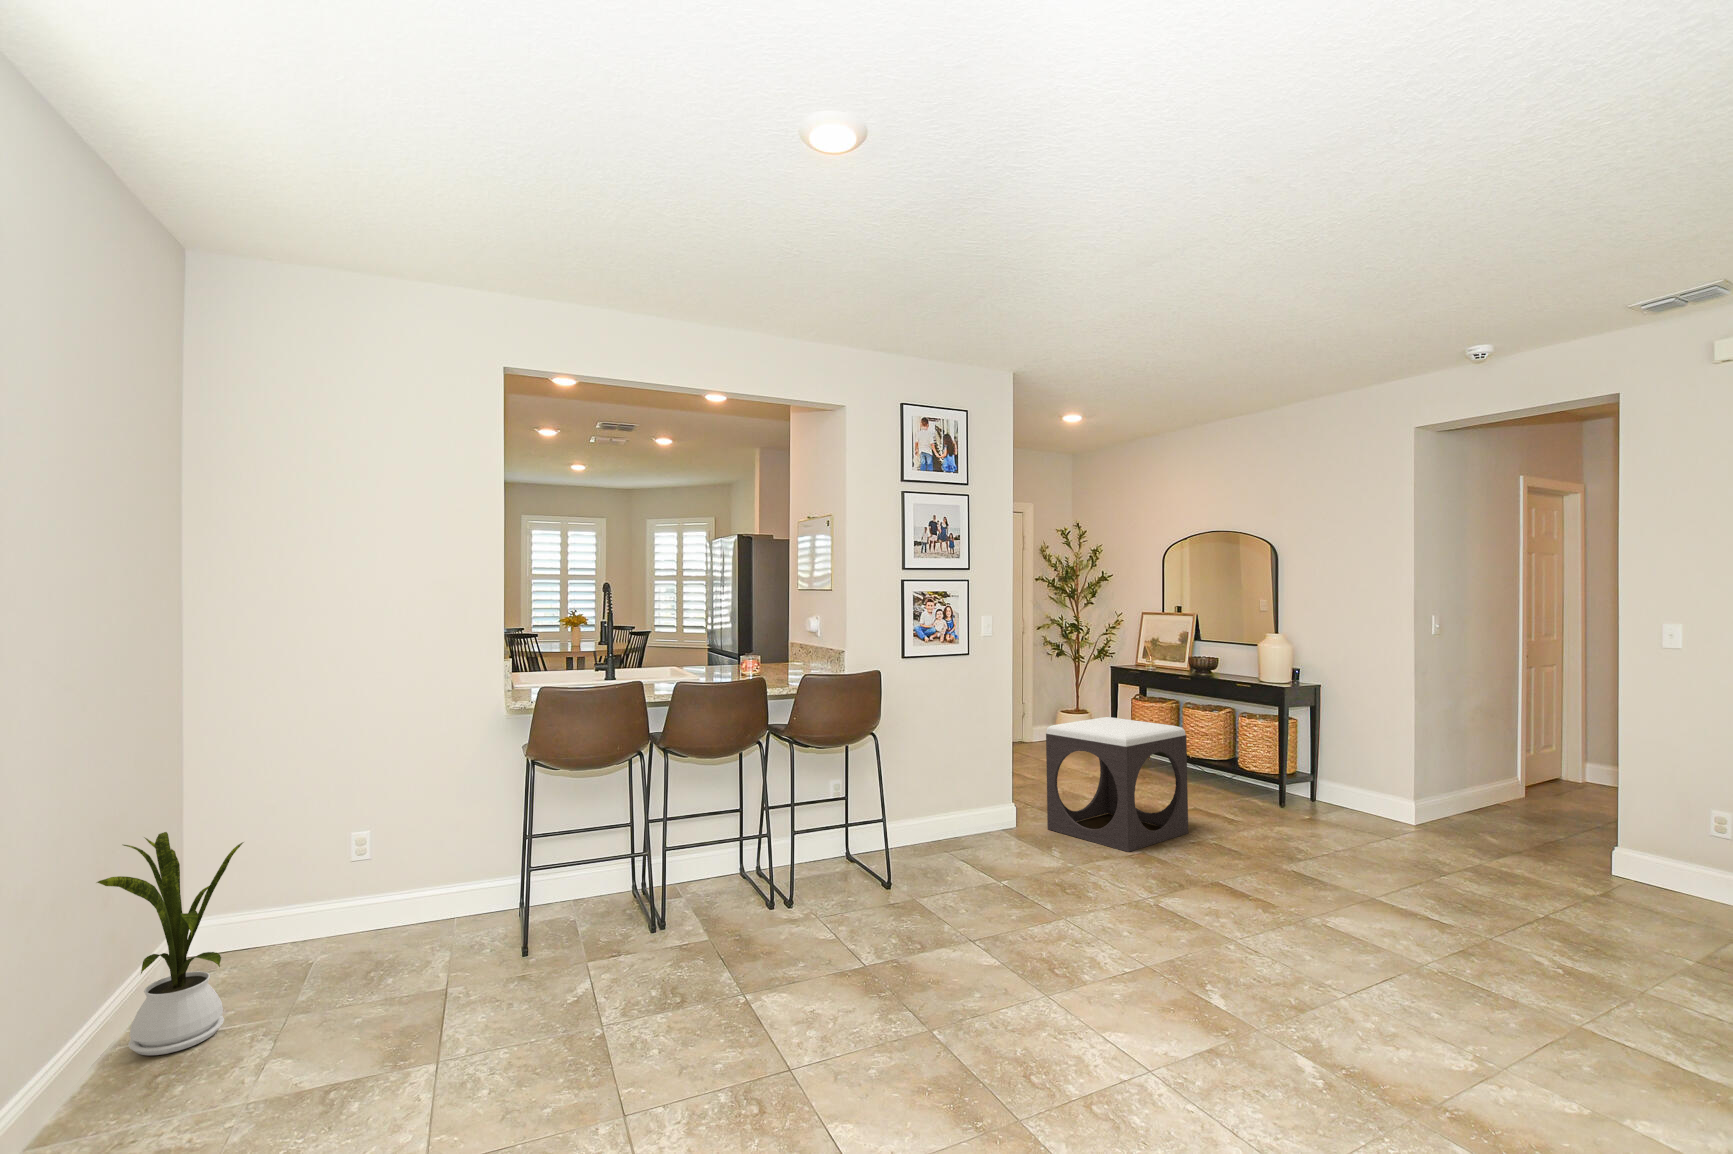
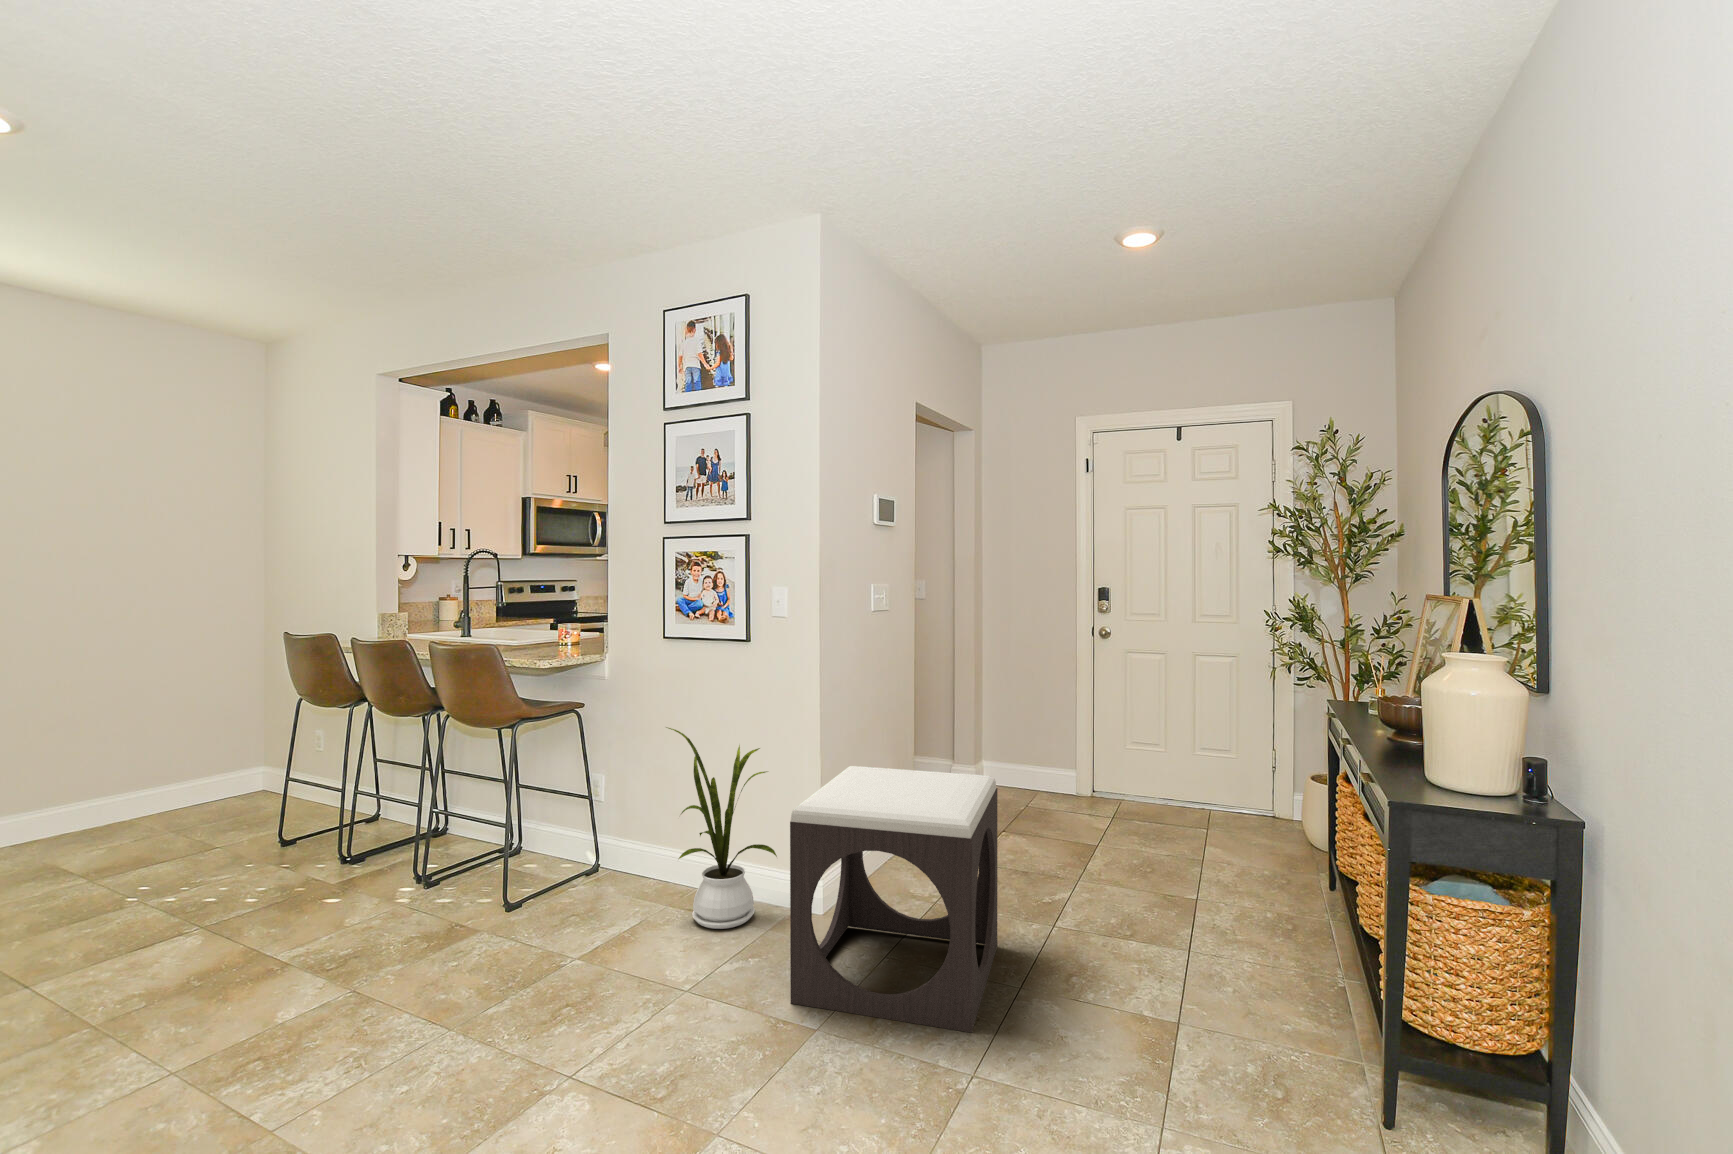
house plant: present [97,832,243,1055] -> present [666,727,777,929]

